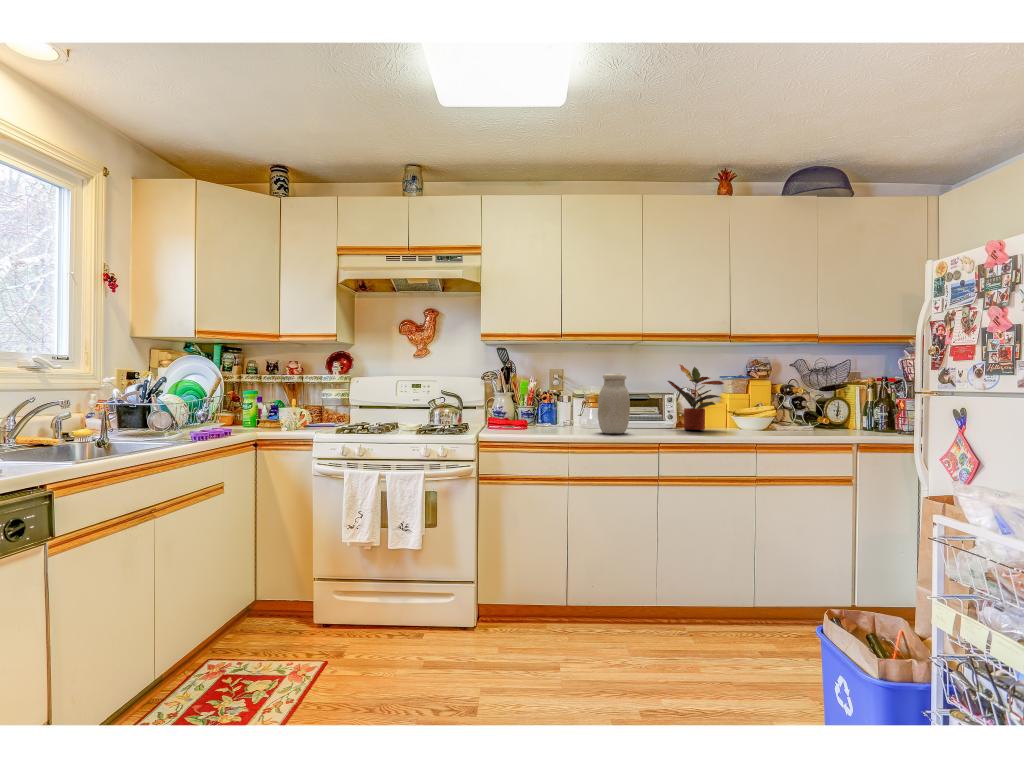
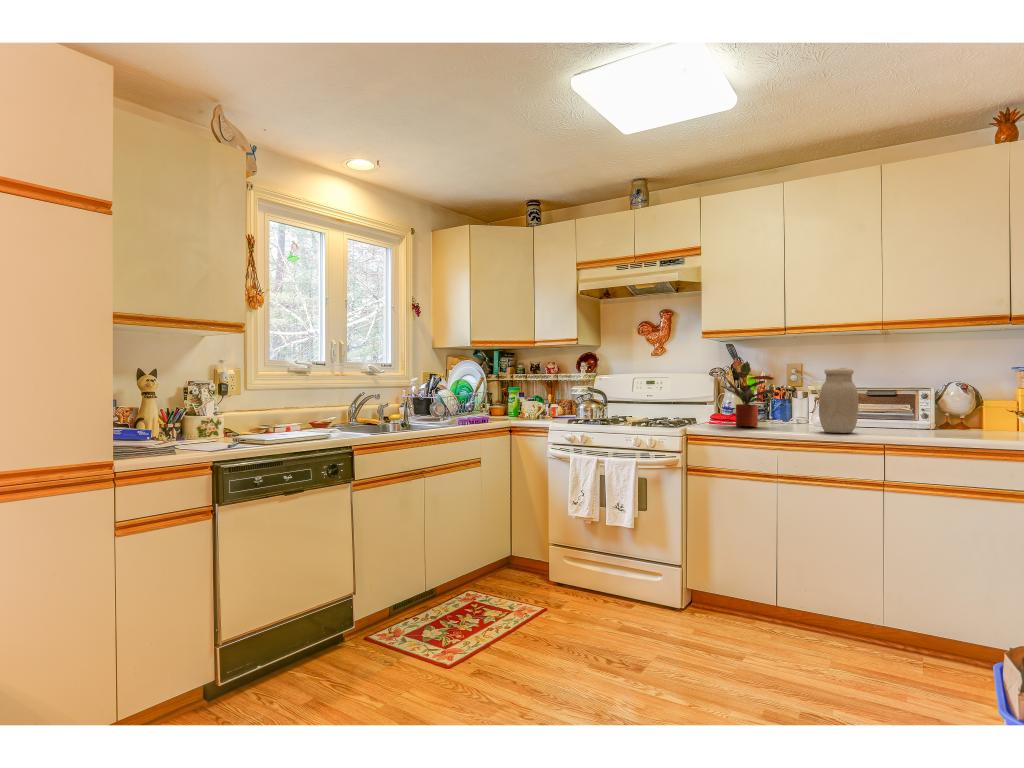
potted plant: present [668,364,724,430] -> present [721,359,777,427]

